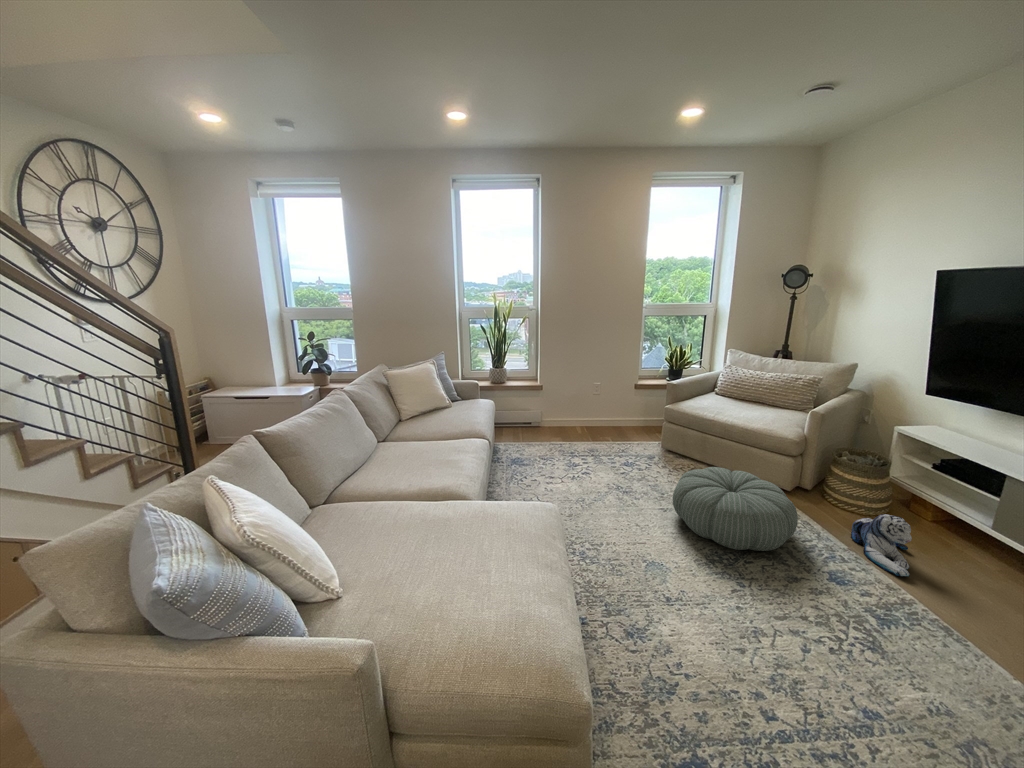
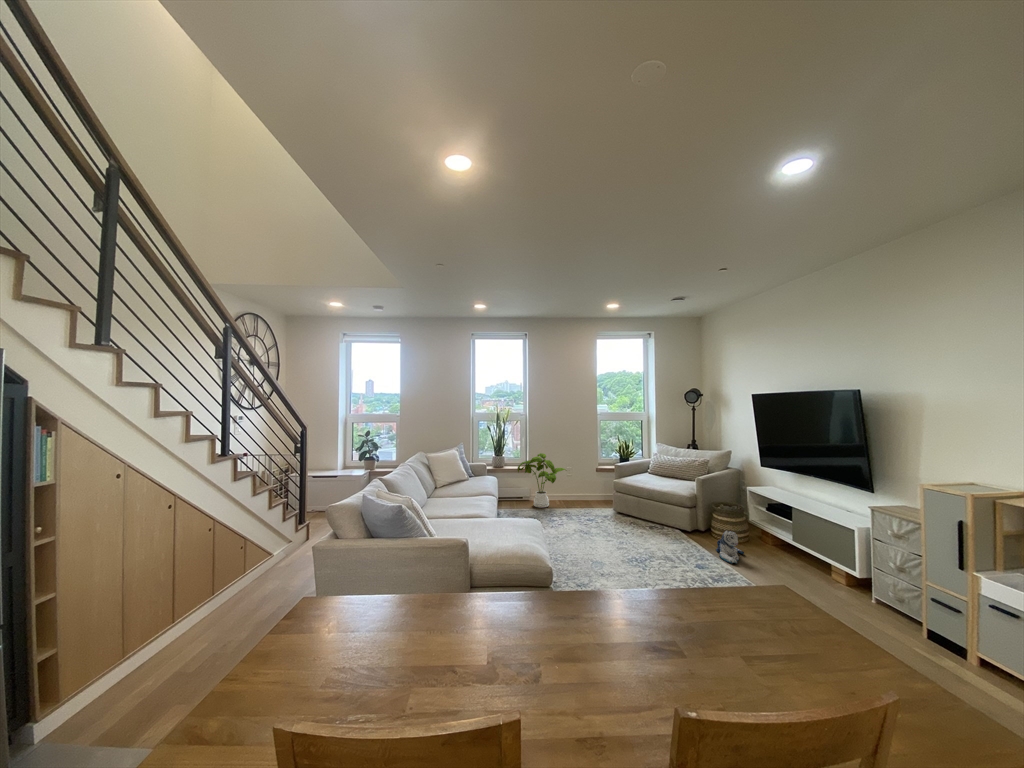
house plant: none [524,365,594,438] -> present [517,453,566,508]
pouf: present [673,467,798,551] -> none [612,513,681,555]

